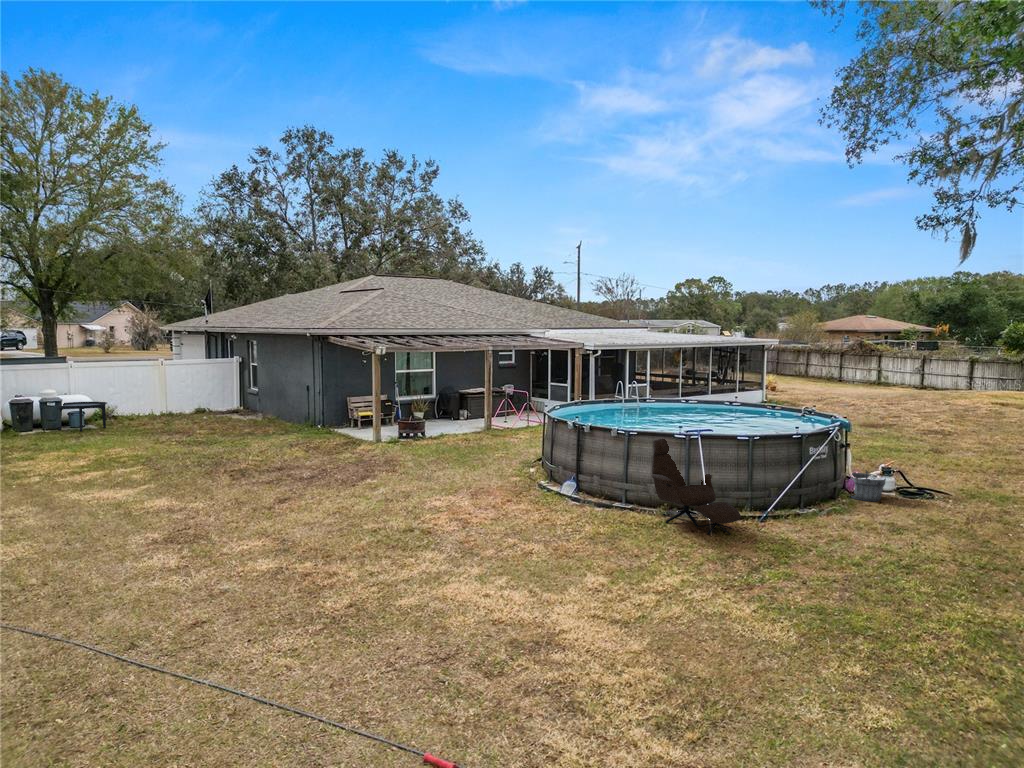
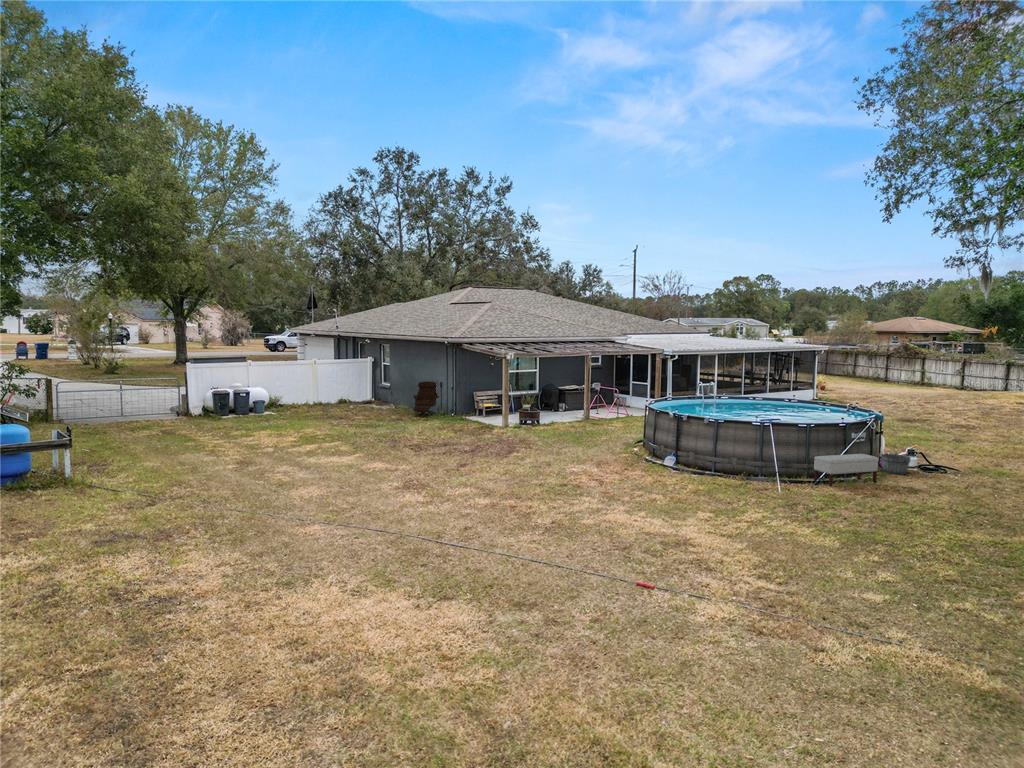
round table: present [56,402,107,431] -> none [256,394,292,416]
lounge chair: present [651,438,741,535] -> present [413,381,439,416]
bench: none [760,475,846,524] -> present [814,454,879,487]

